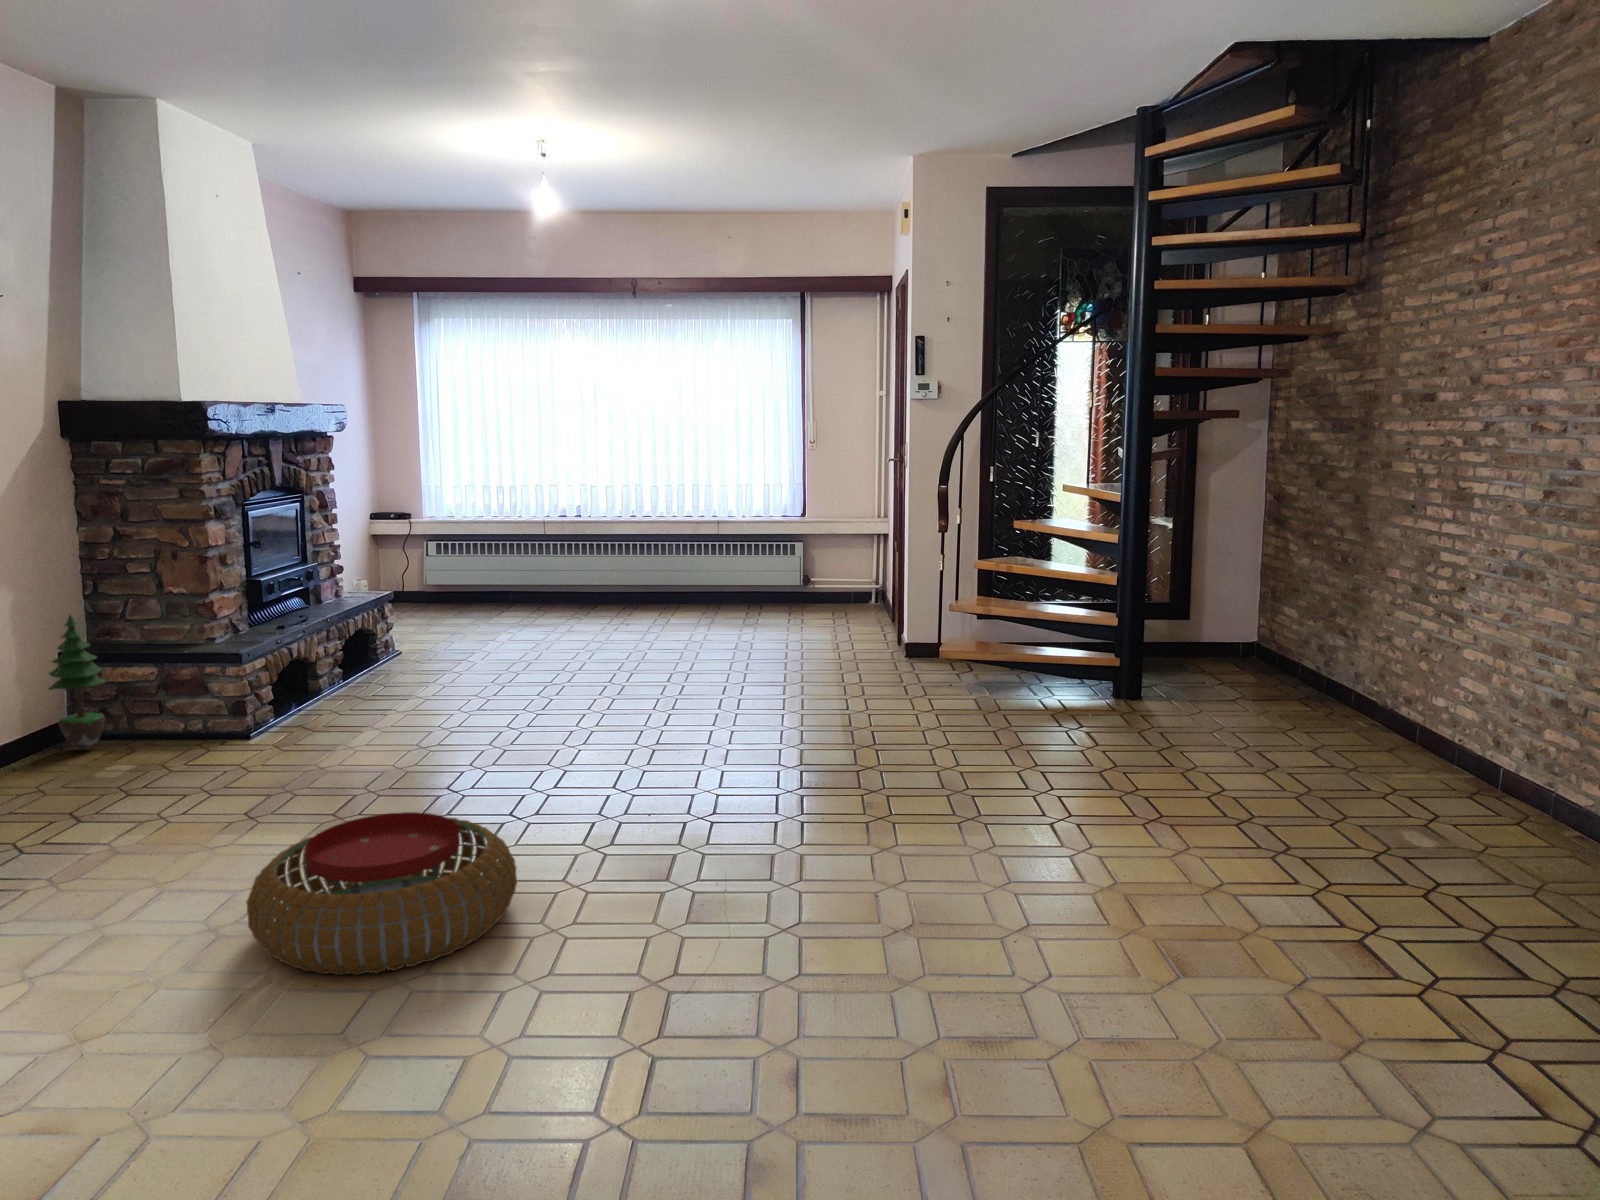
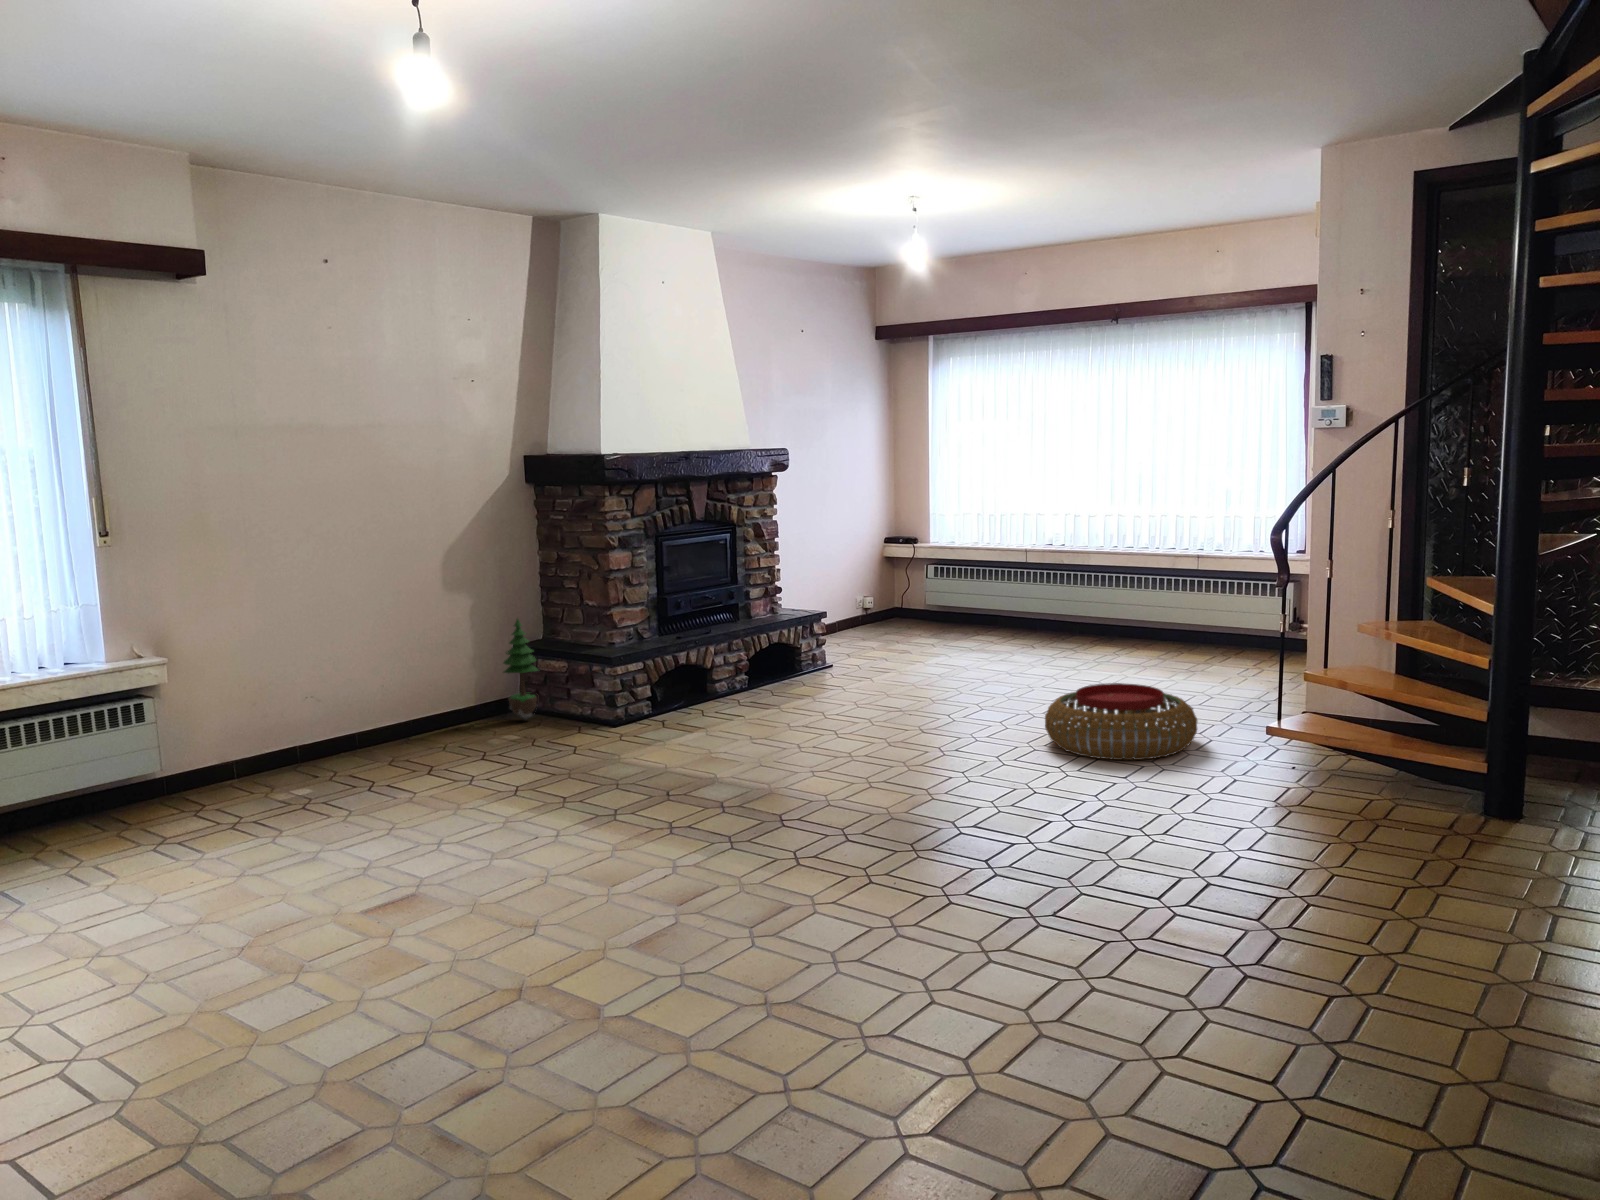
pouf: present [247,812,517,975] -> present [1045,683,1197,760]

